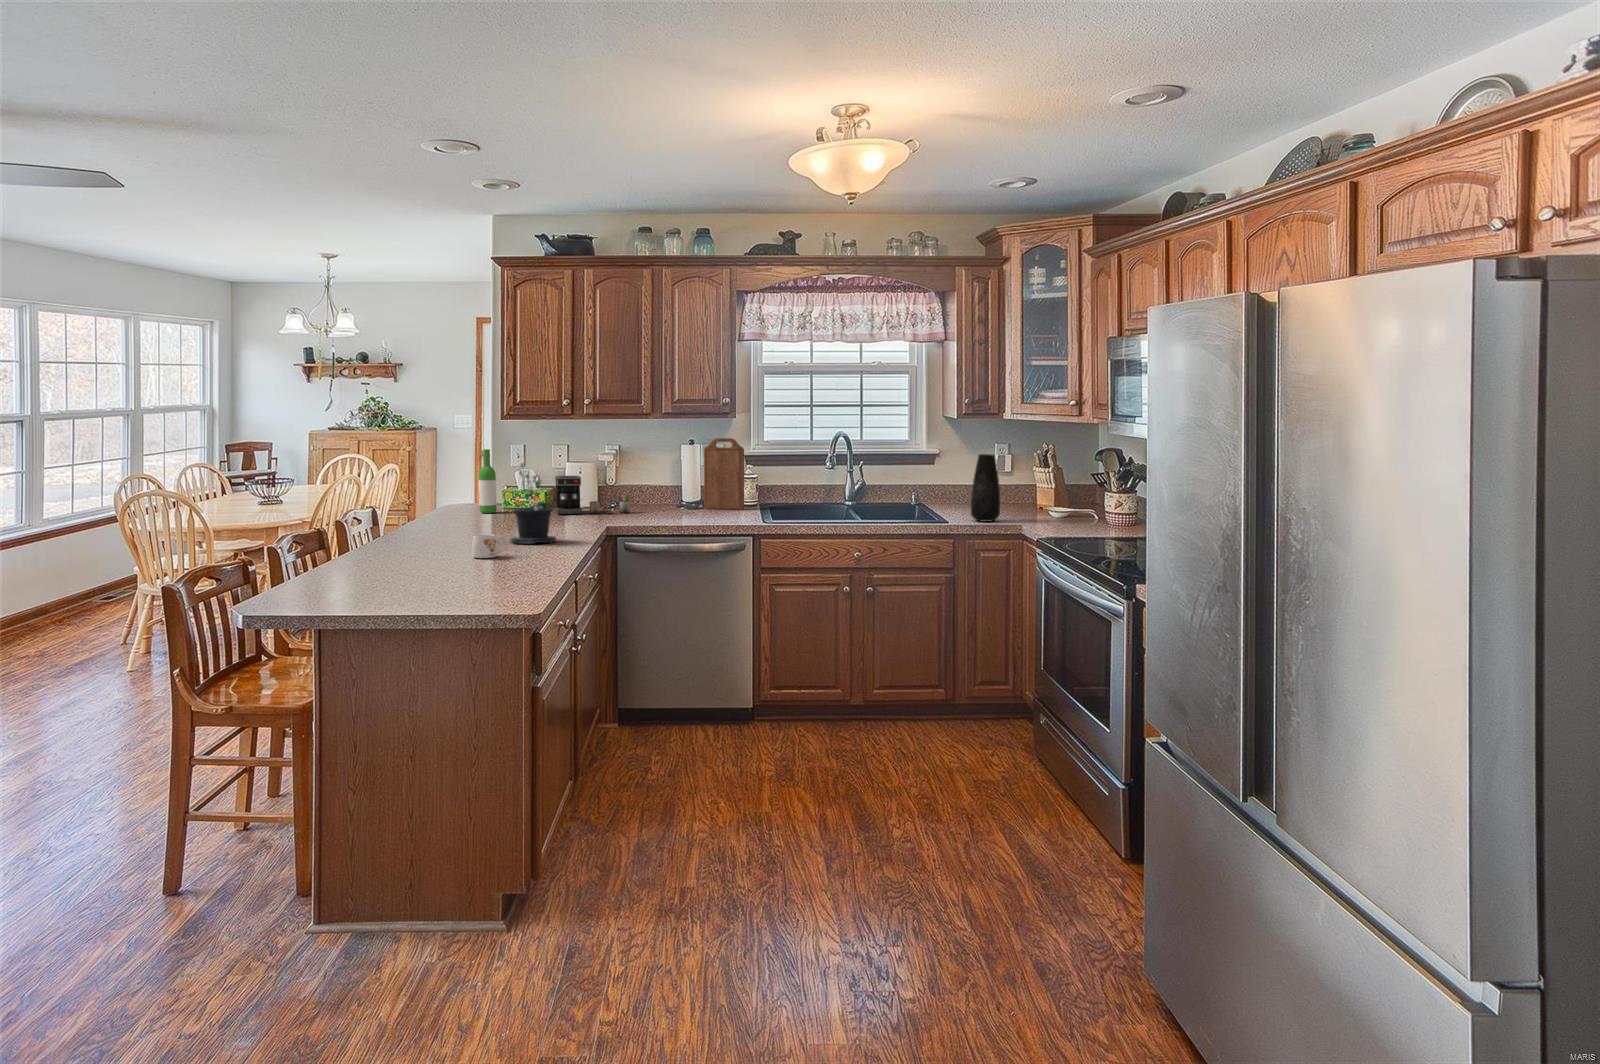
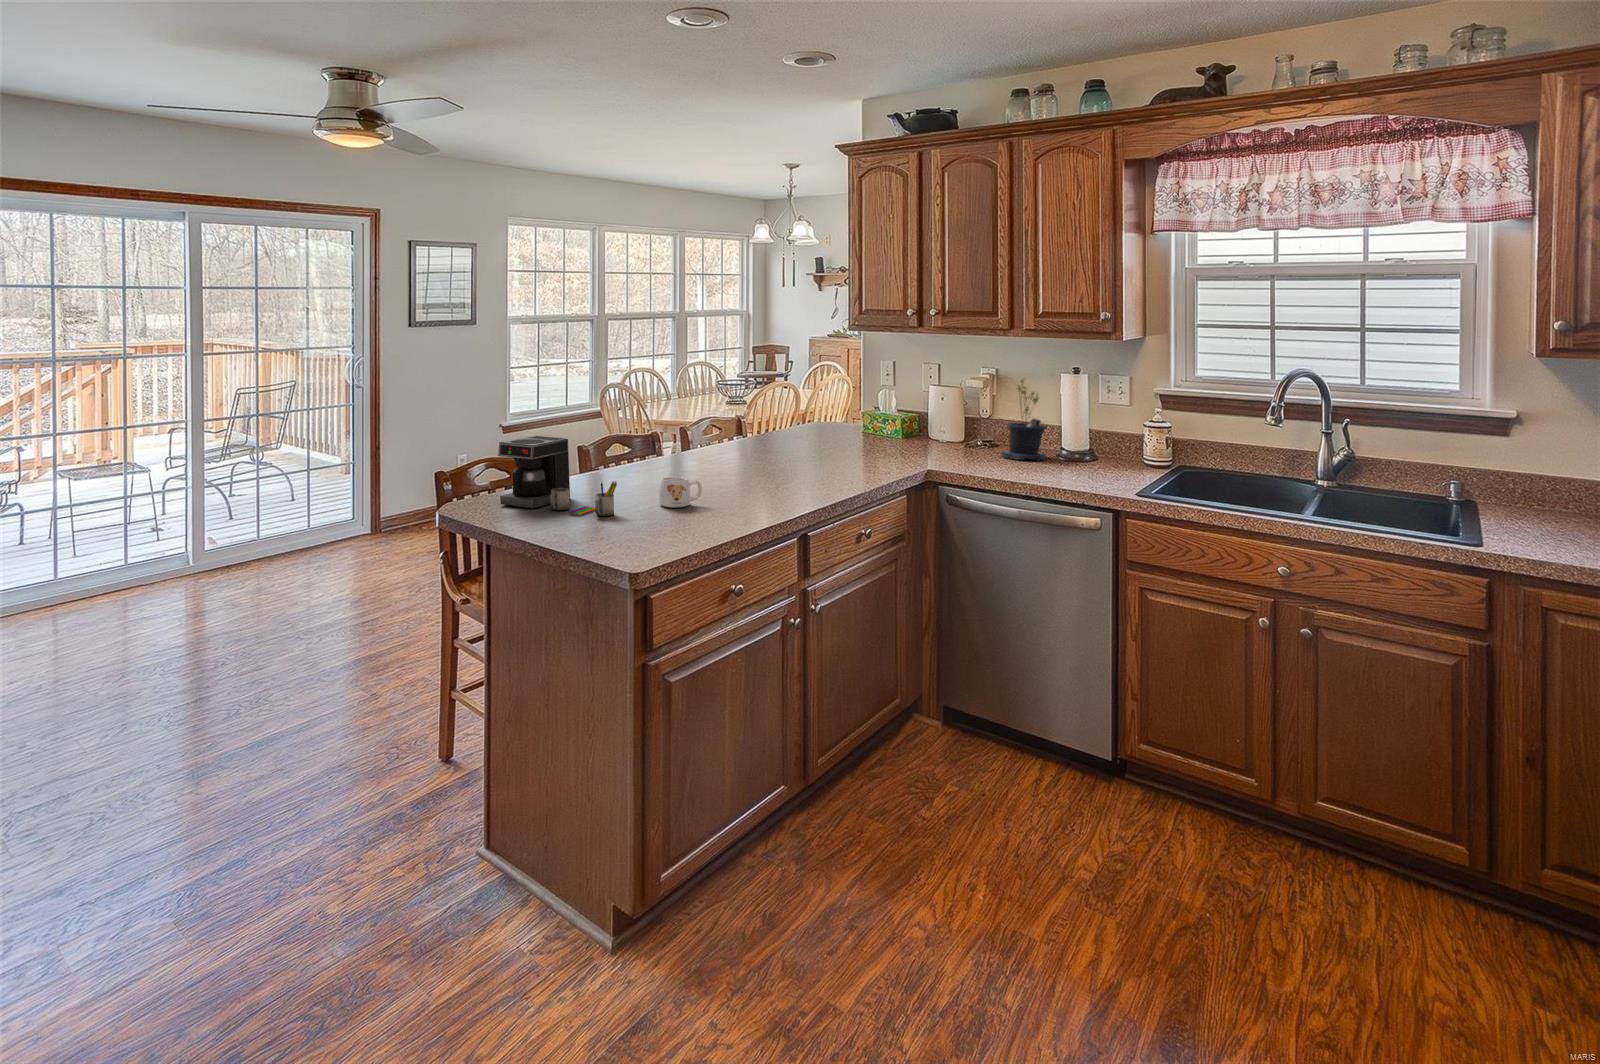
cutting board: present [704,438,744,510] -> none [1072,367,1133,465]
wine bottle: present [479,449,497,513] -> none [818,366,837,437]
vase: present [971,454,1000,522] -> none [1490,425,1568,548]
potted plant: present [511,463,556,544] -> present [1002,378,1047,460]
coffee maker: present [556,476,632,514] -> present [498,436,617,516]

